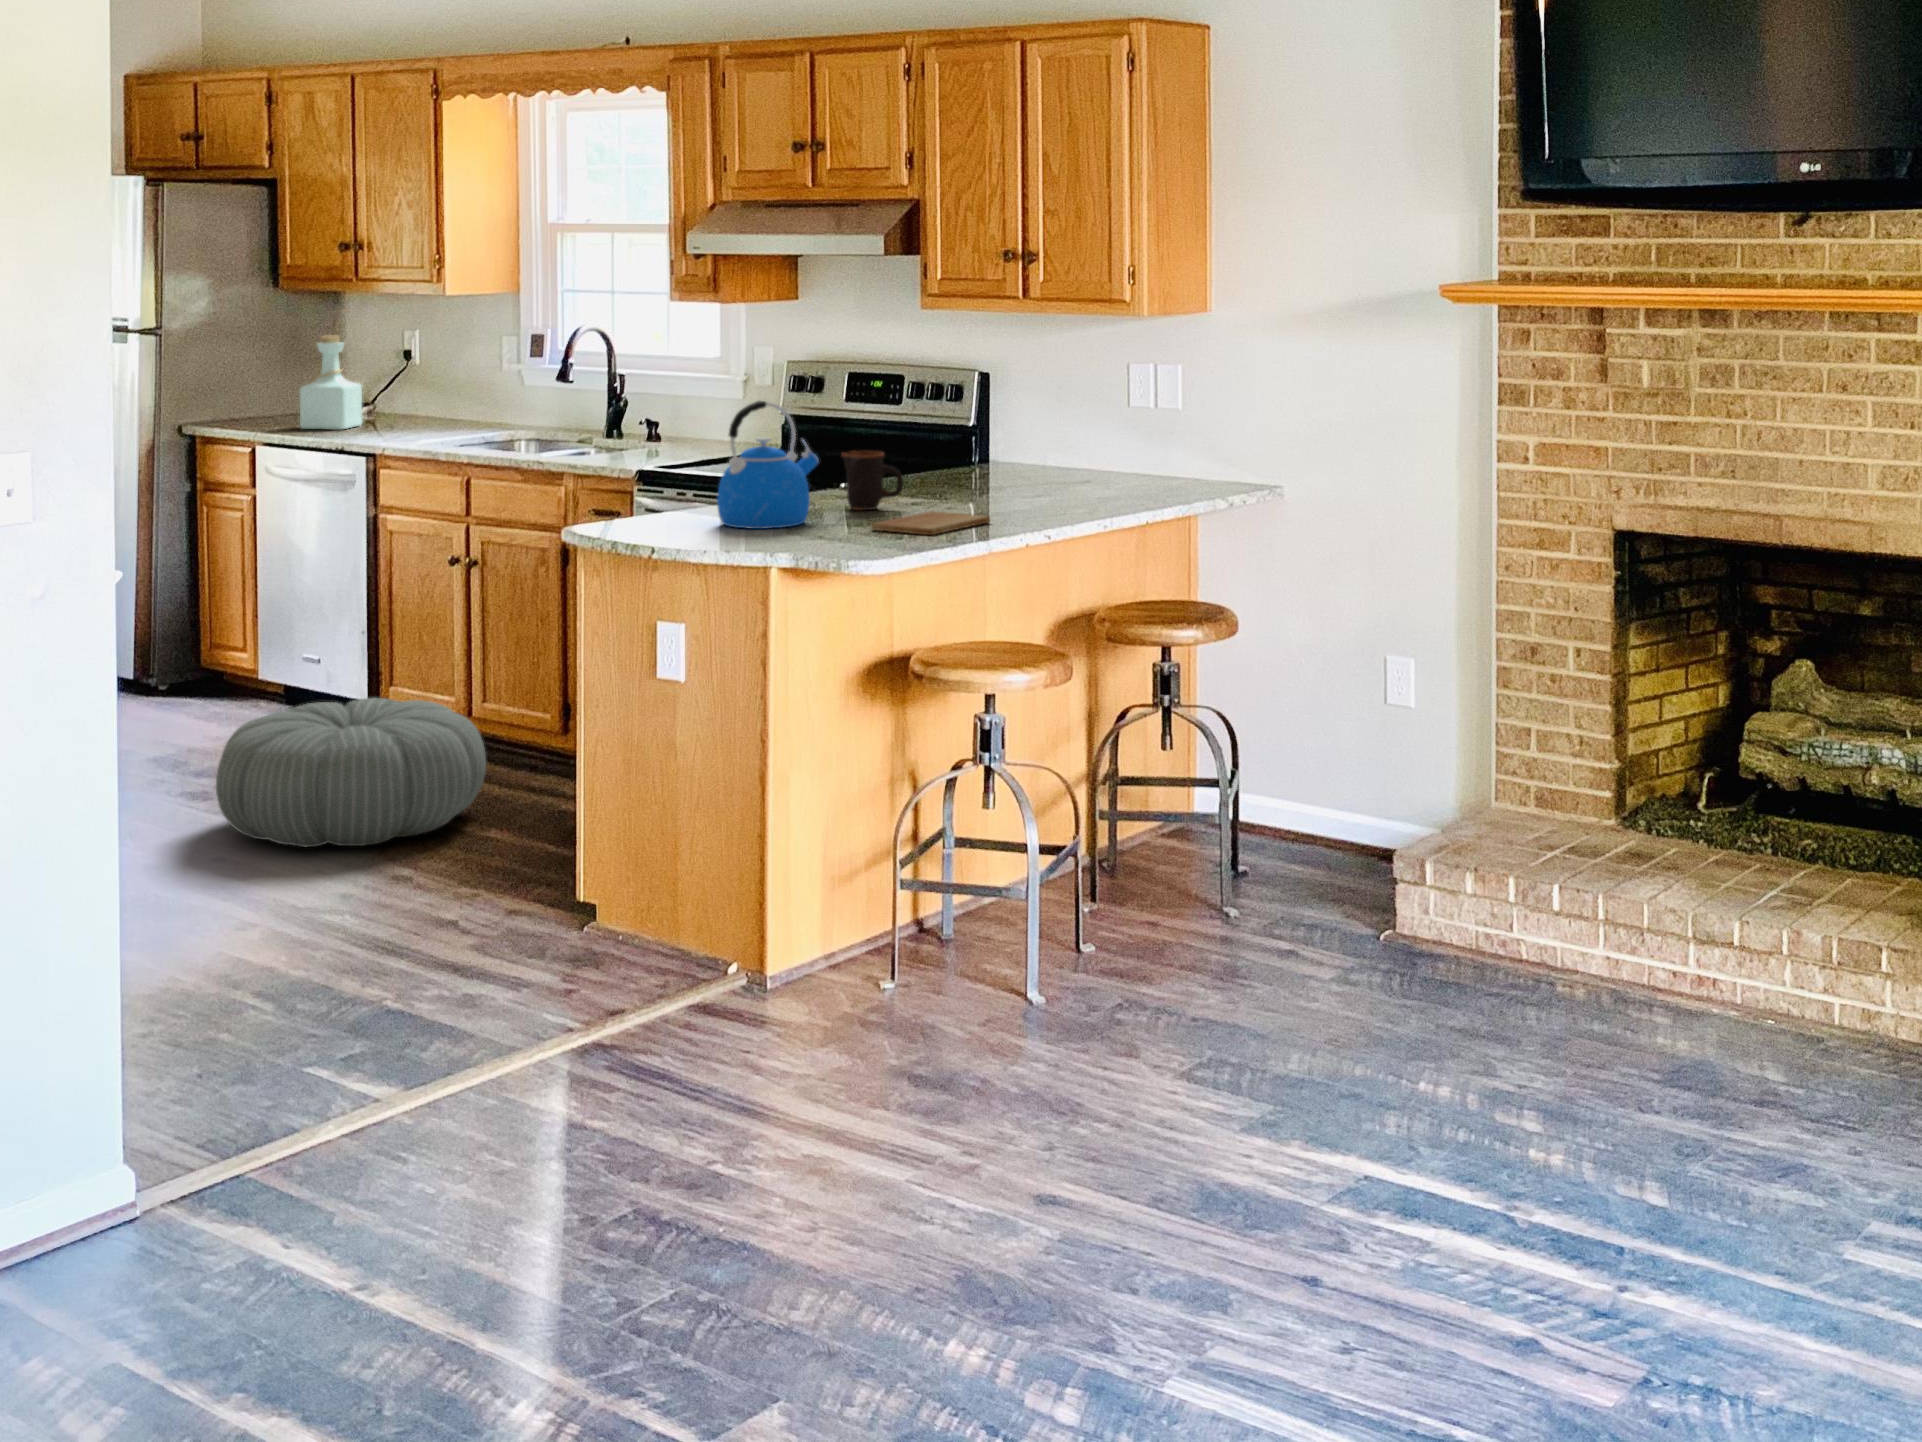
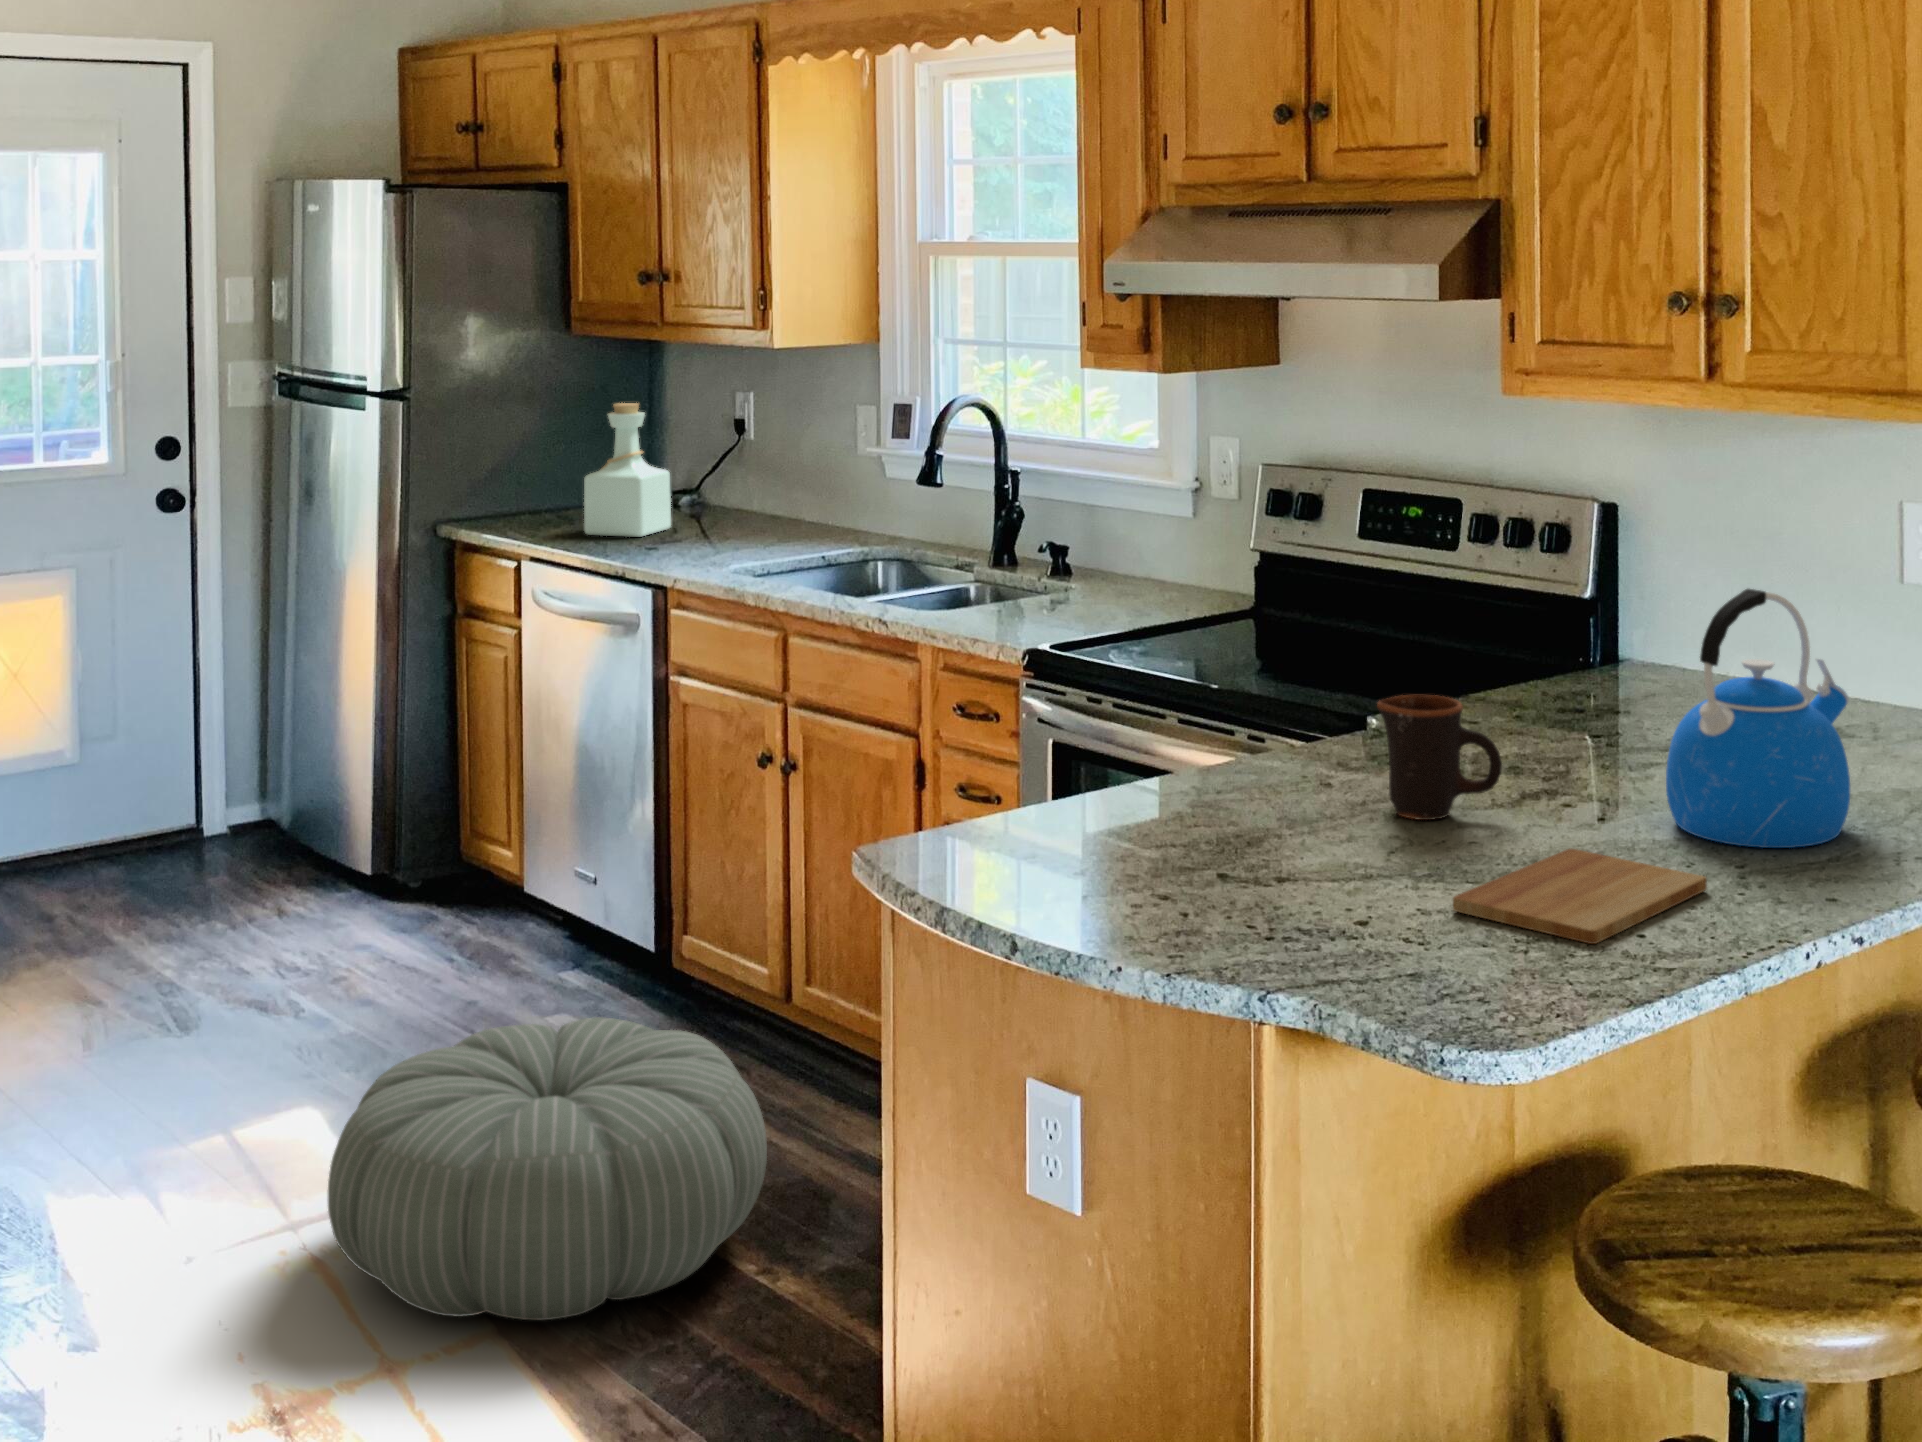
kettle: present [717,401,819,529] -> present [1666,589,1850,848]

